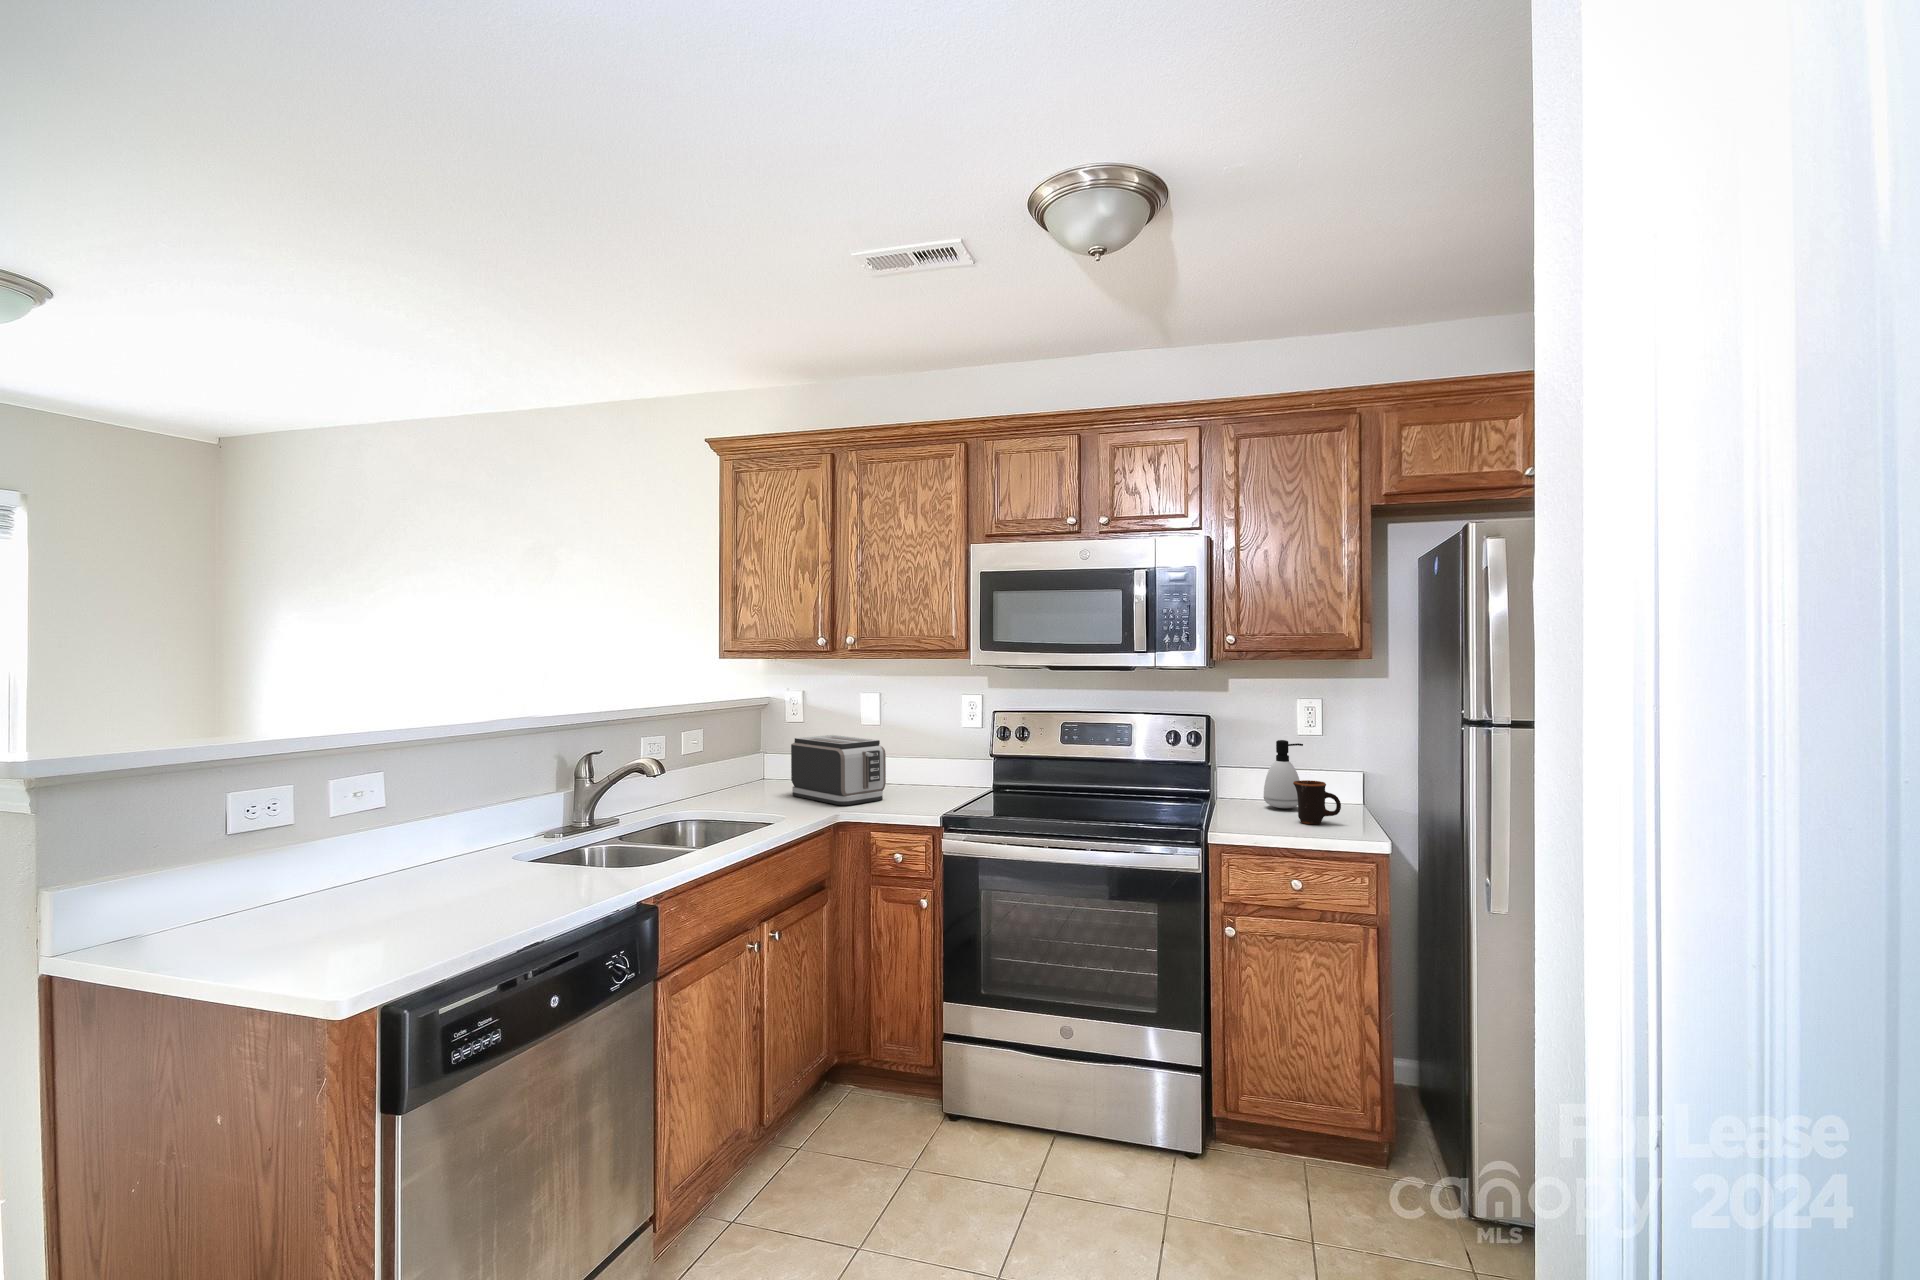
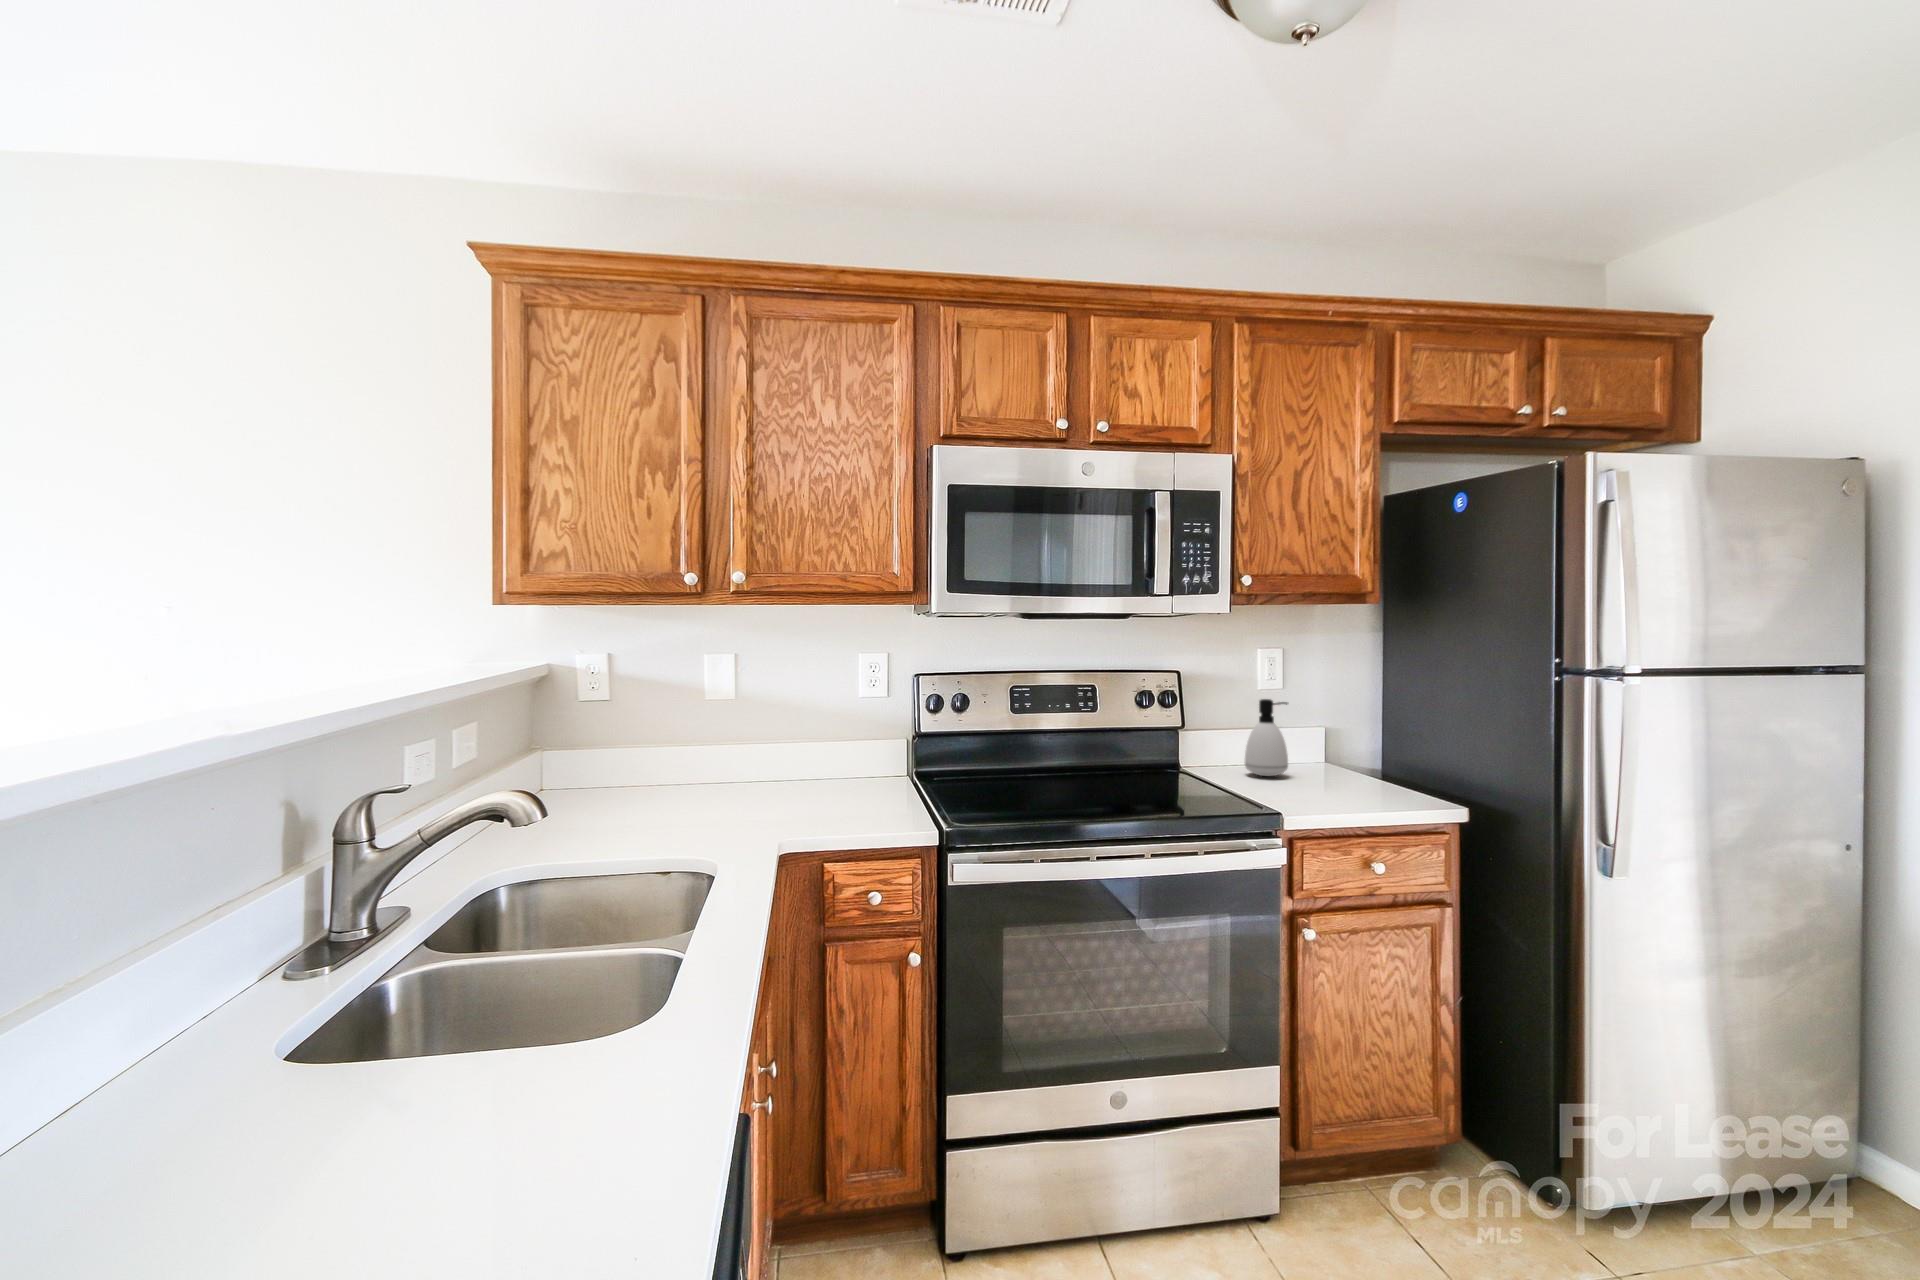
toaster: present [791,735,886,805] -> none [642,721,799,826]
mug: present [1293,780,1341,824] -> none [1316,743,1366,792]

